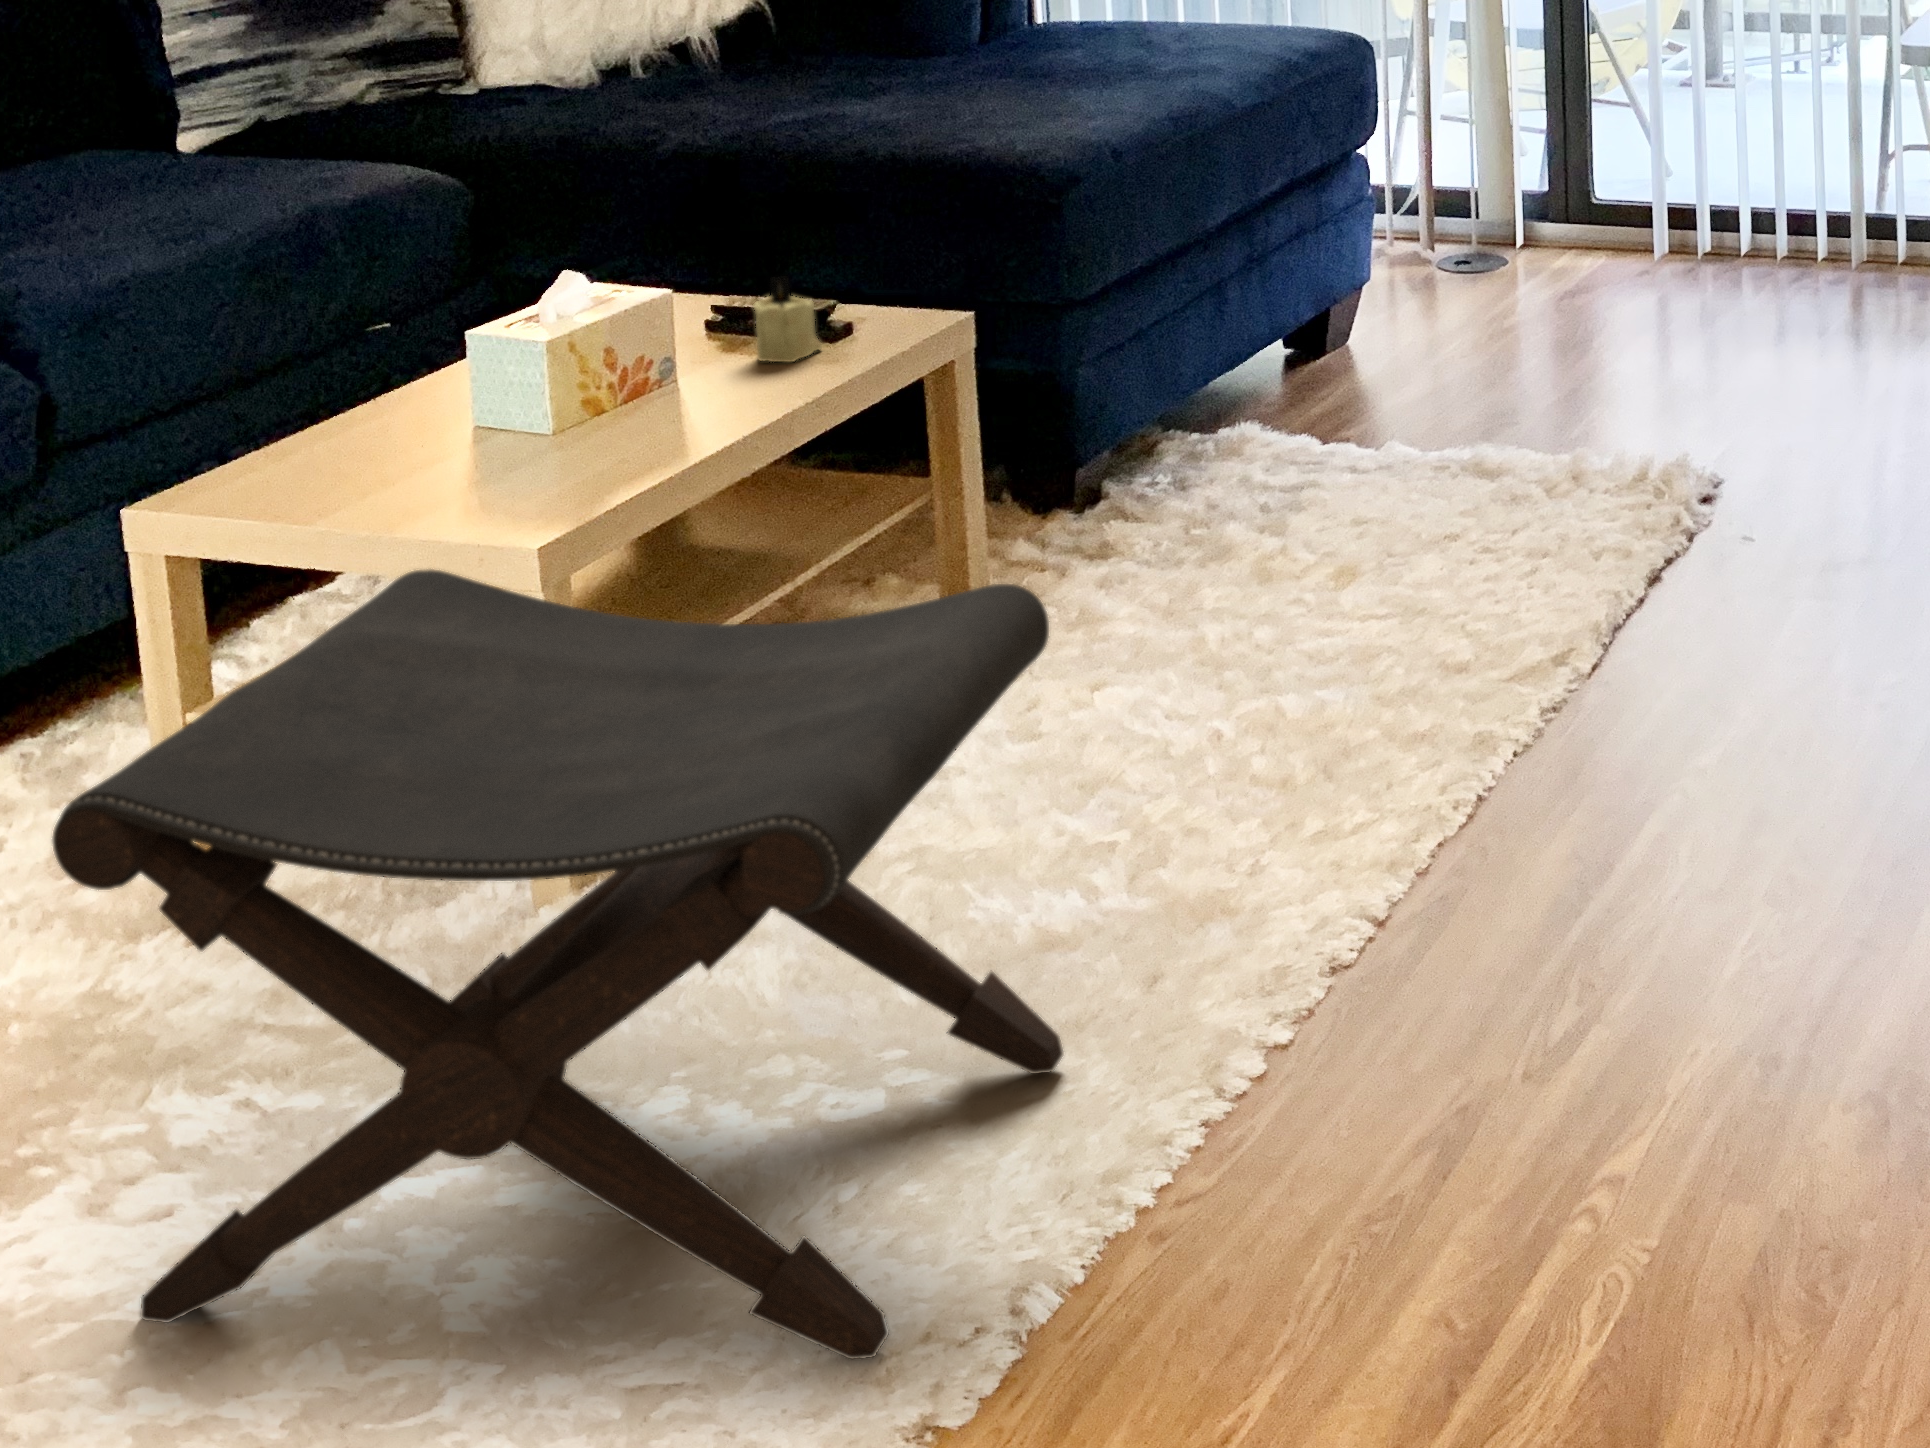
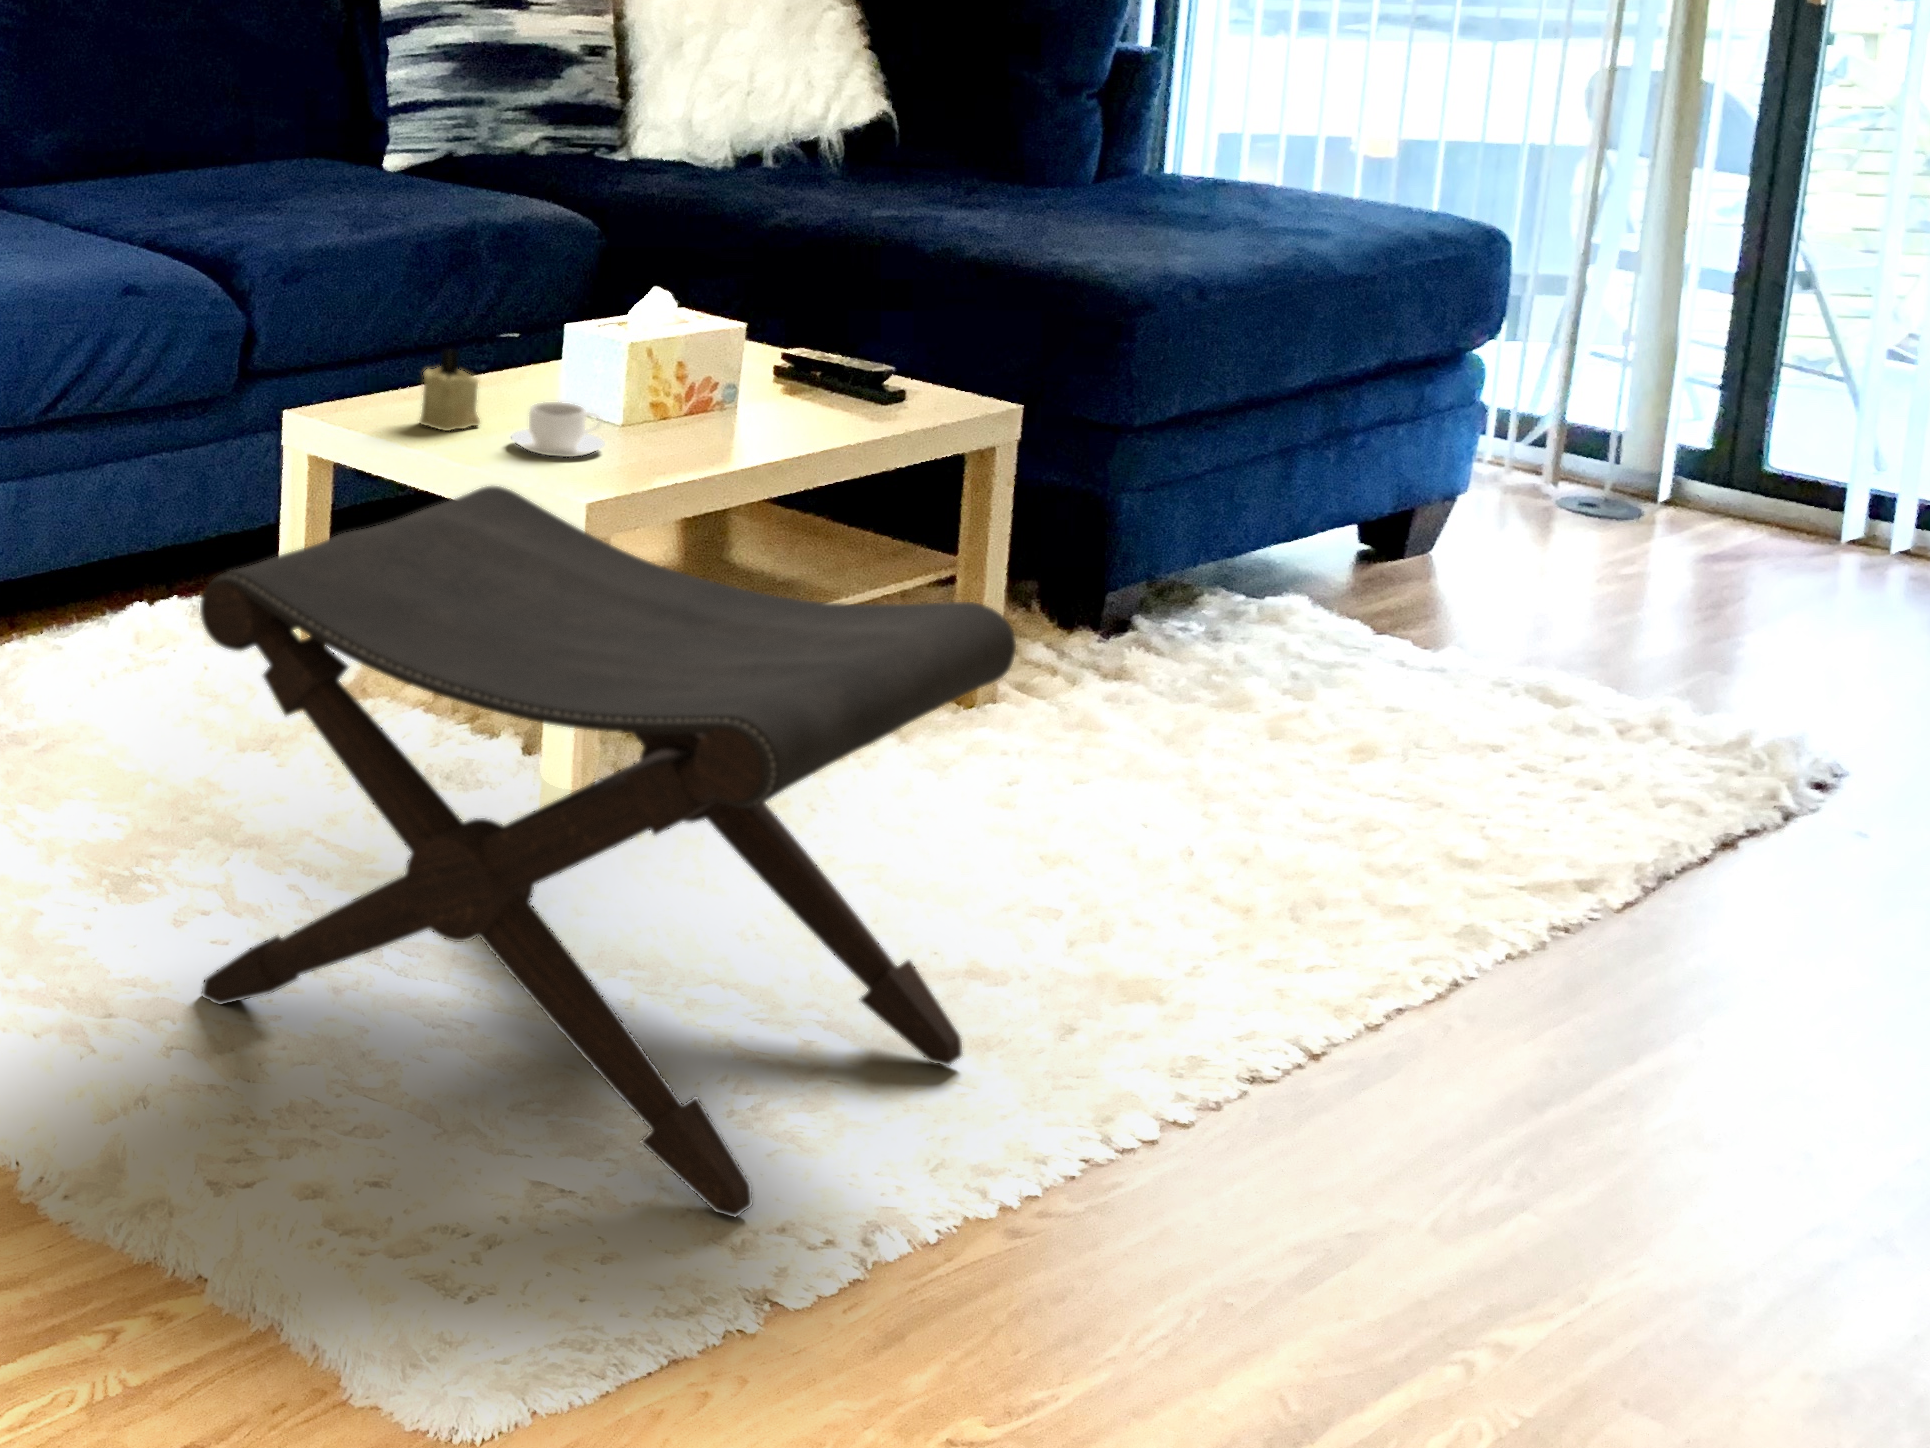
candle: present [754,276,822,362] -> present [420,349,480,431]
coffee cup: none [414,426,532,494] -> present [511,402,604,457]

